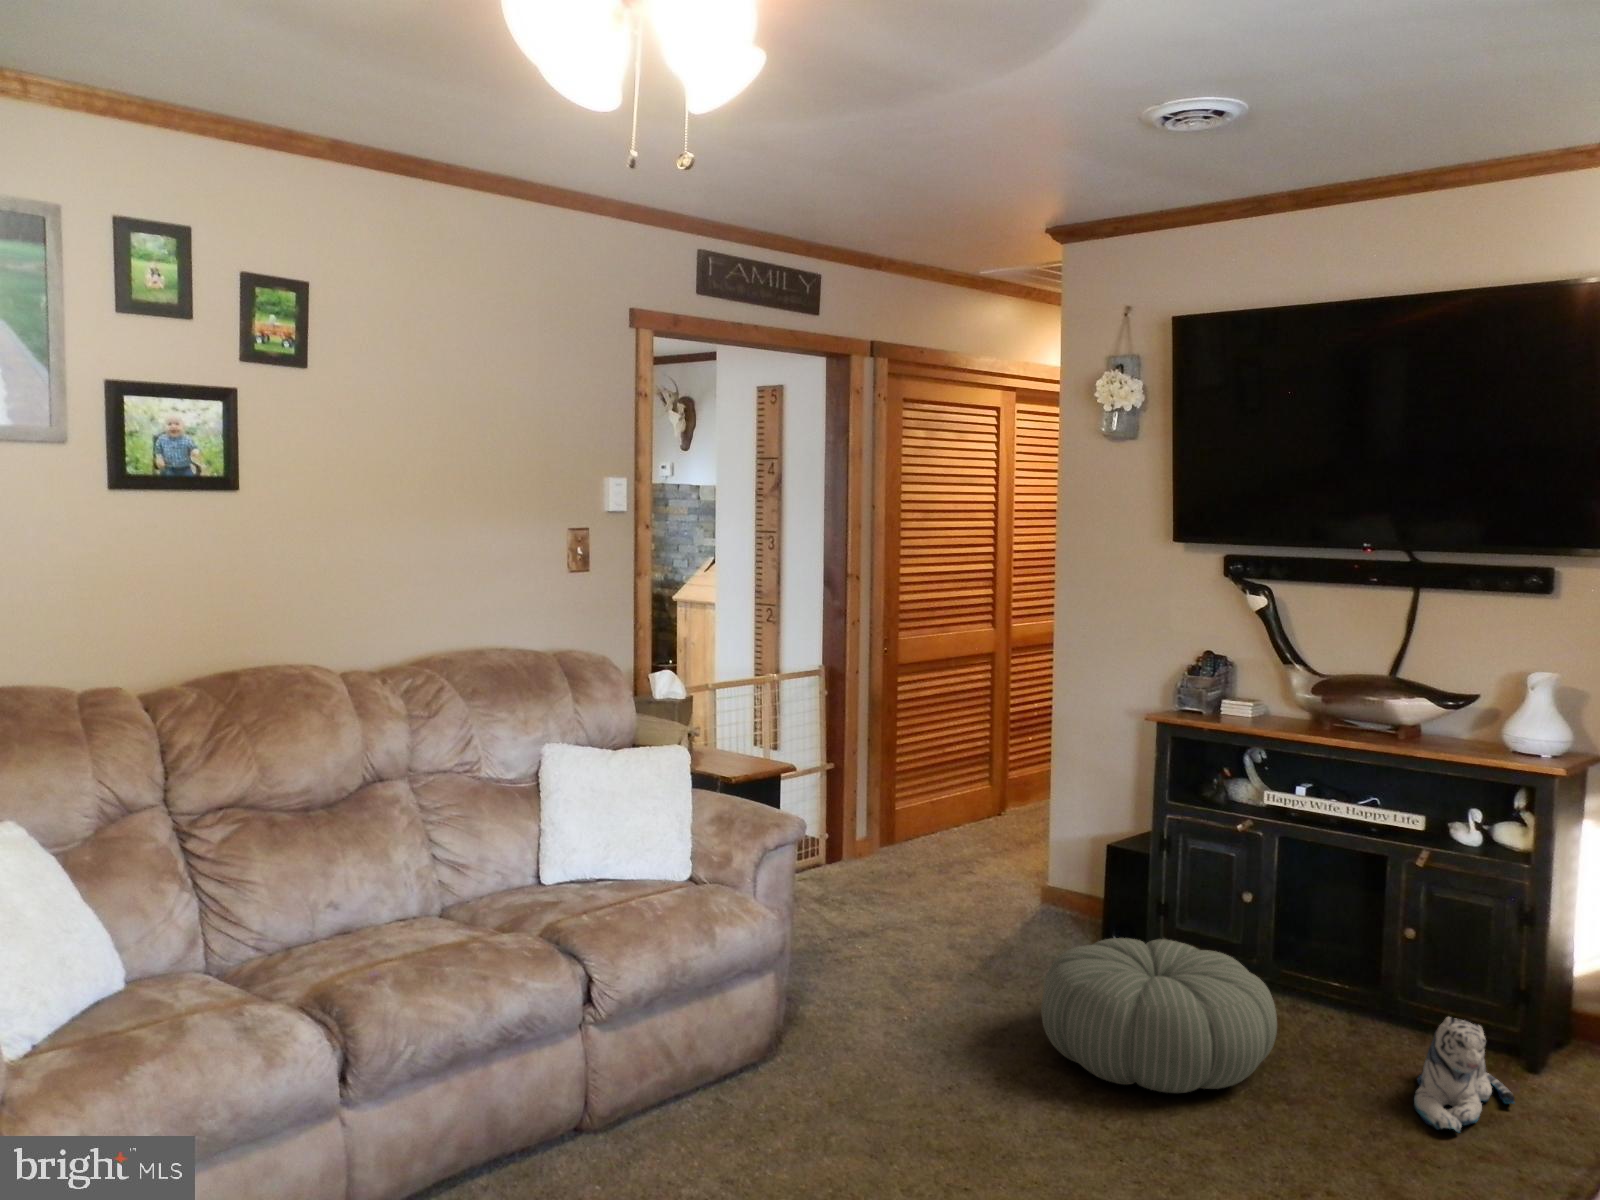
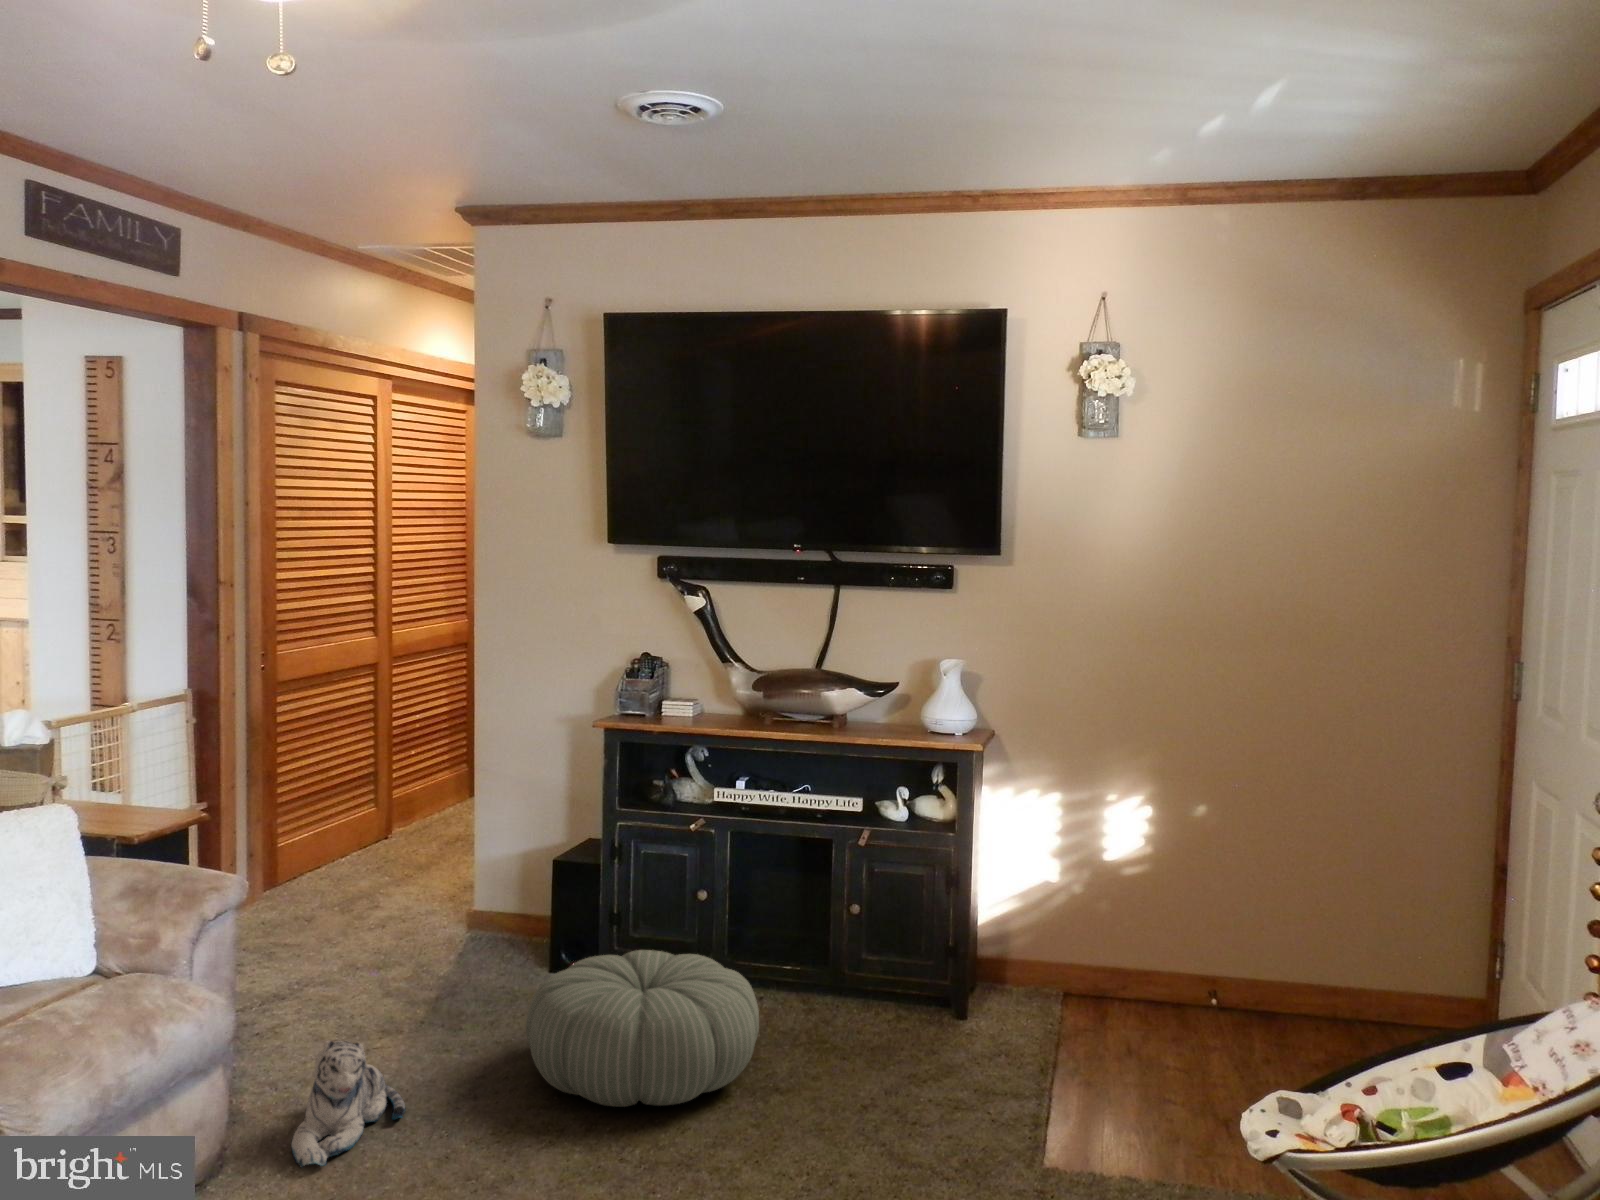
plush toy: present [1413,1017,1514,1132] -> present [291,1041,405,1168]

